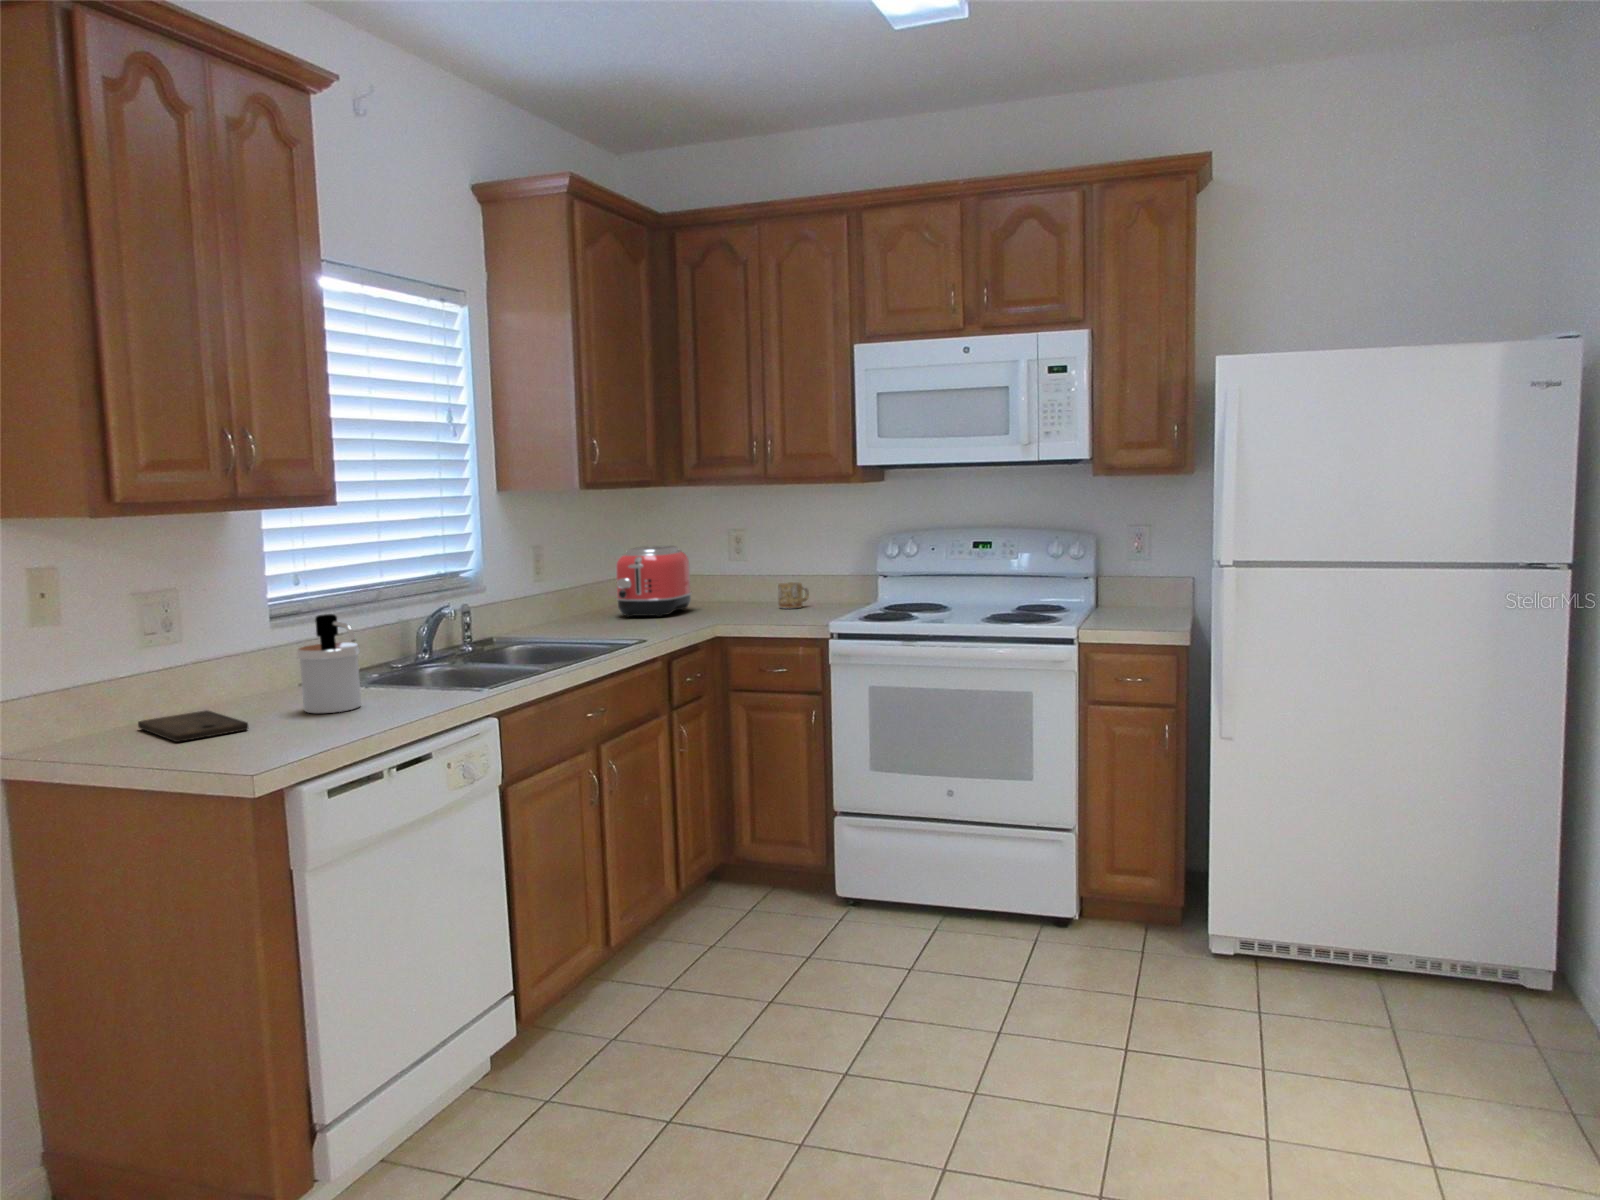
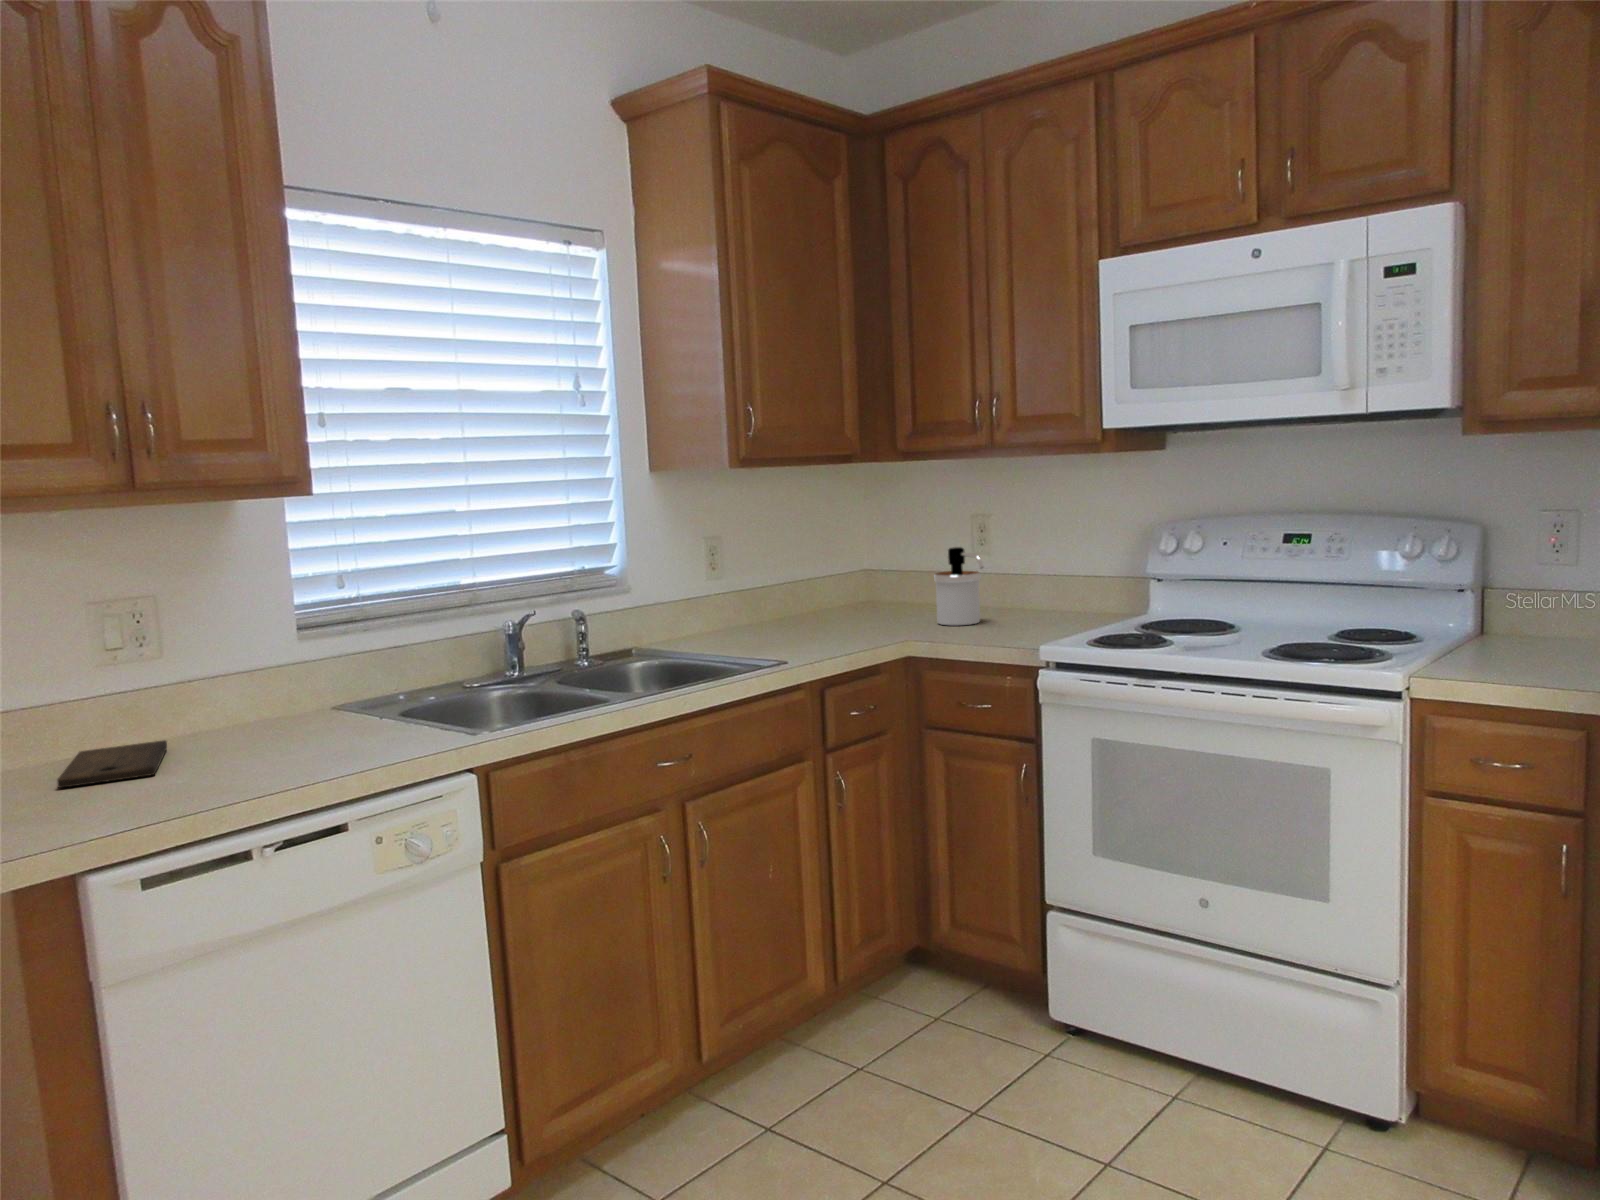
toaster: present [616,546,692,617] -> none [811,534,914,624]
mug: present [778,582,809,608] -> none [1017,583,1060,618]
soap dispenser: present [297,614,361,713] -> present [934,547,983,625]

